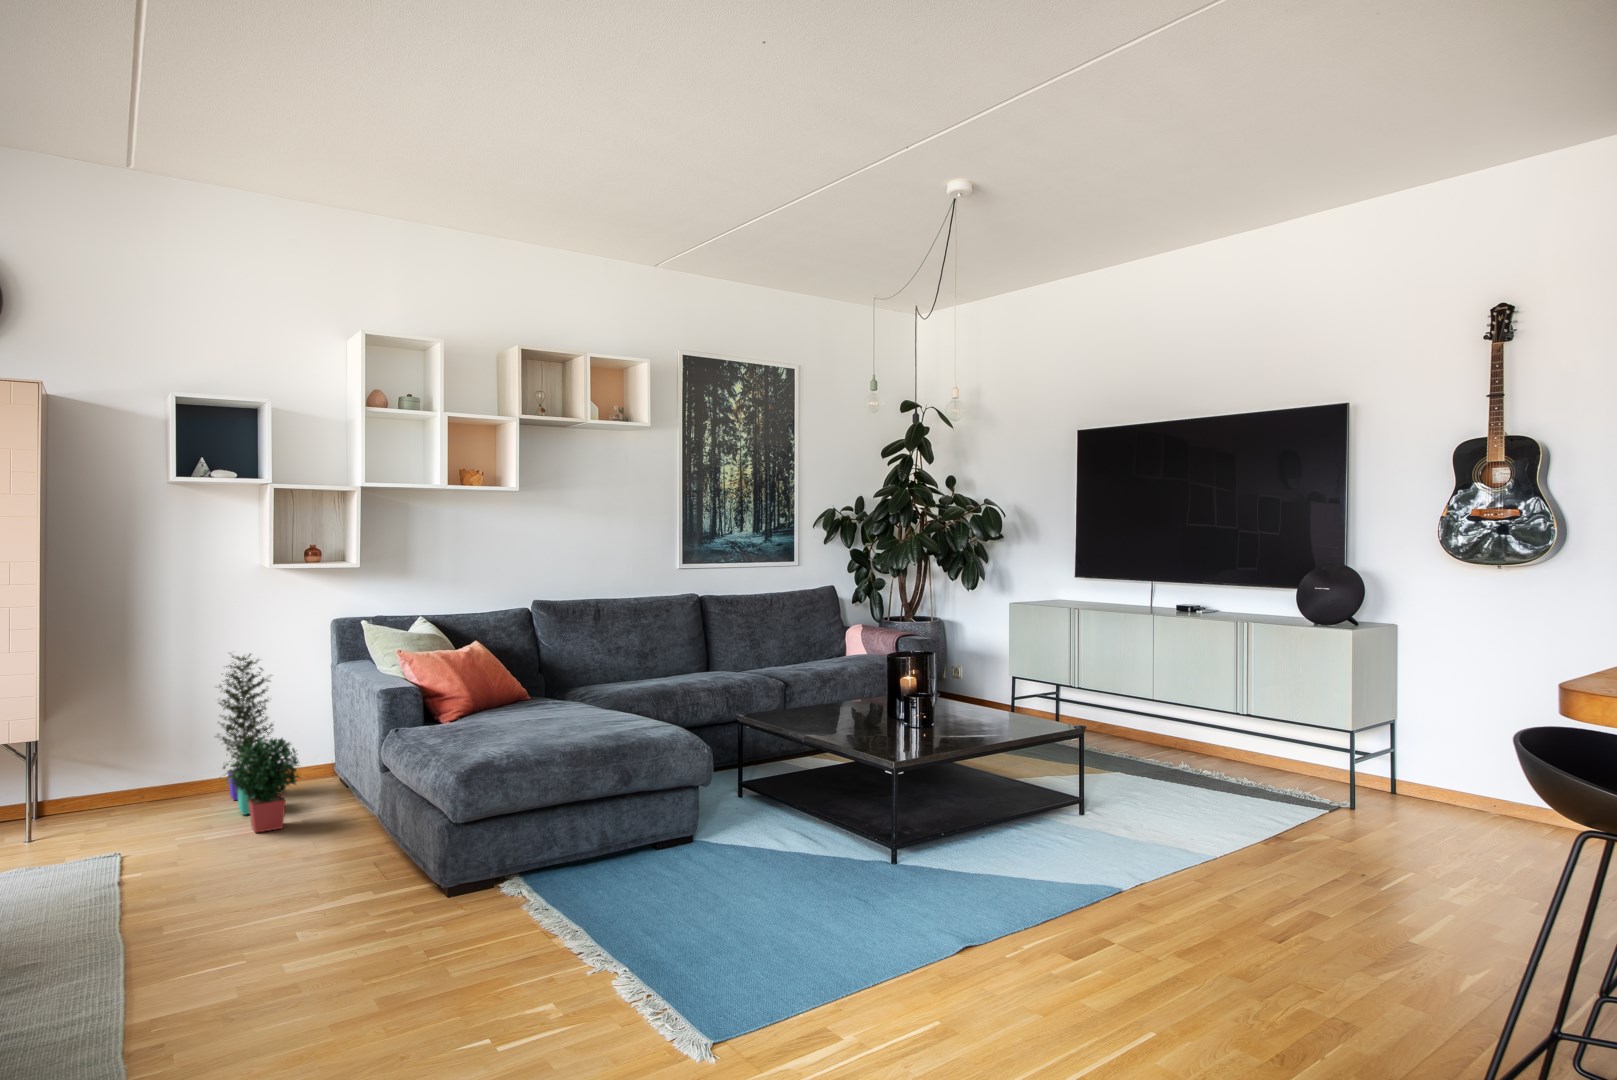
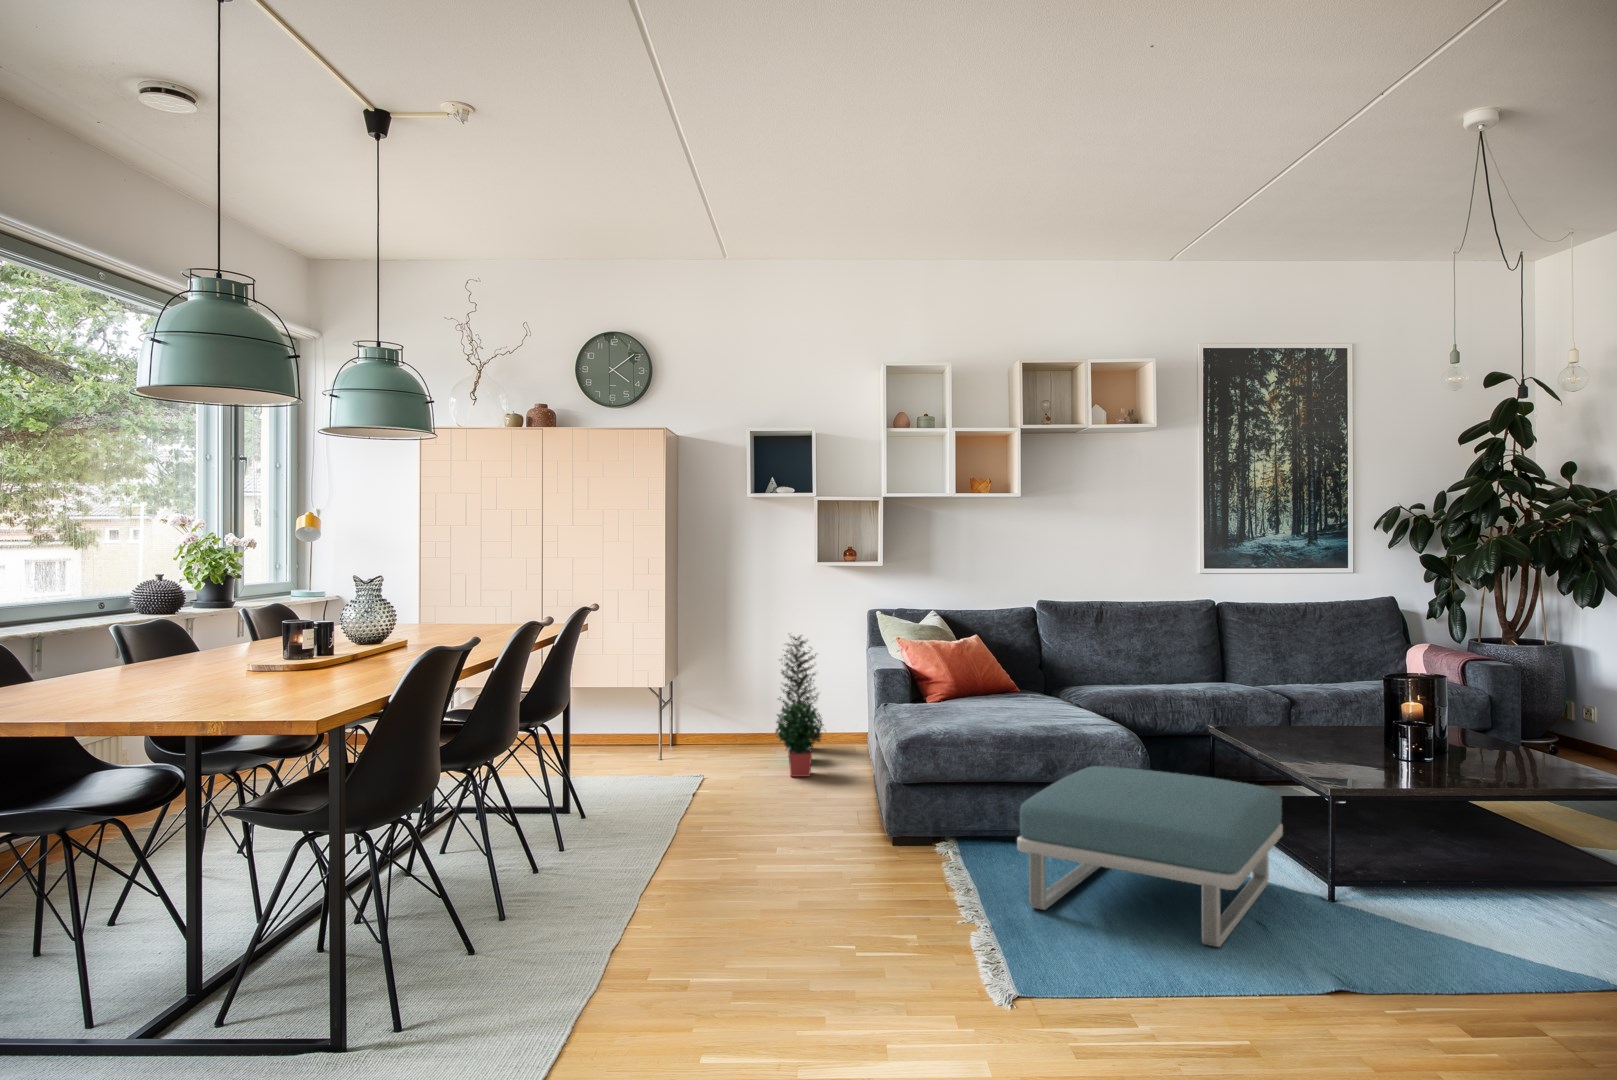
footstool: none [635,768,867,936] -> present [1017,766,1283,947]

